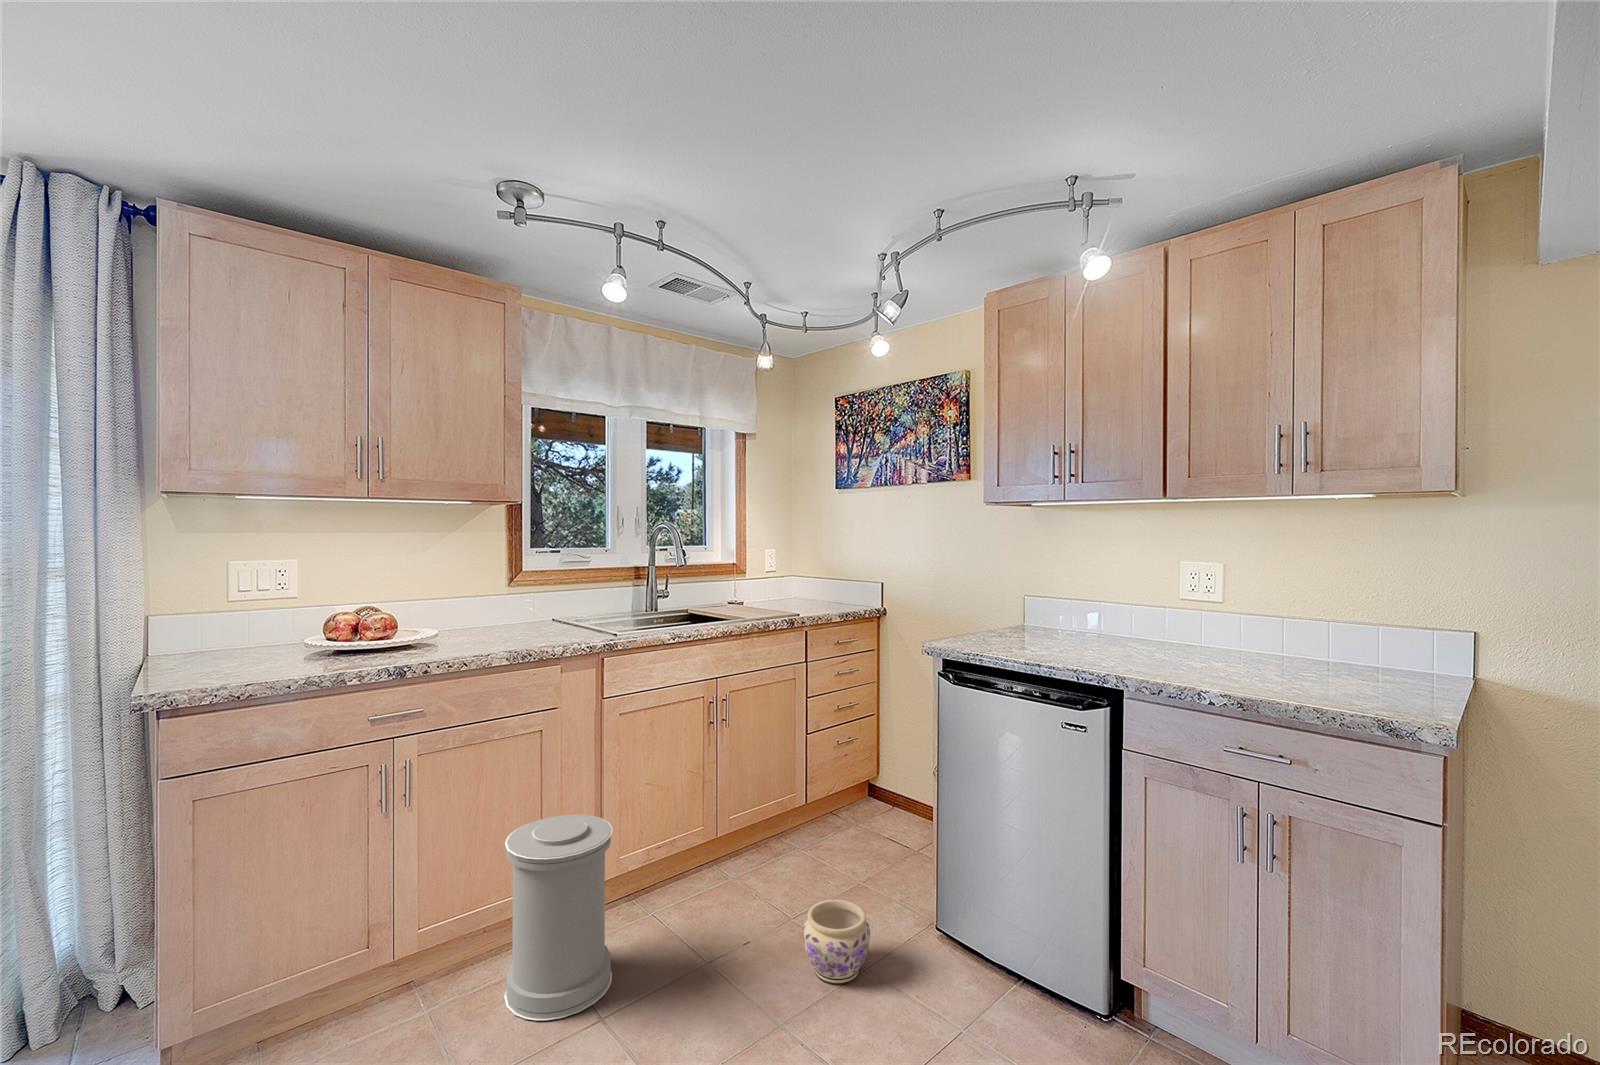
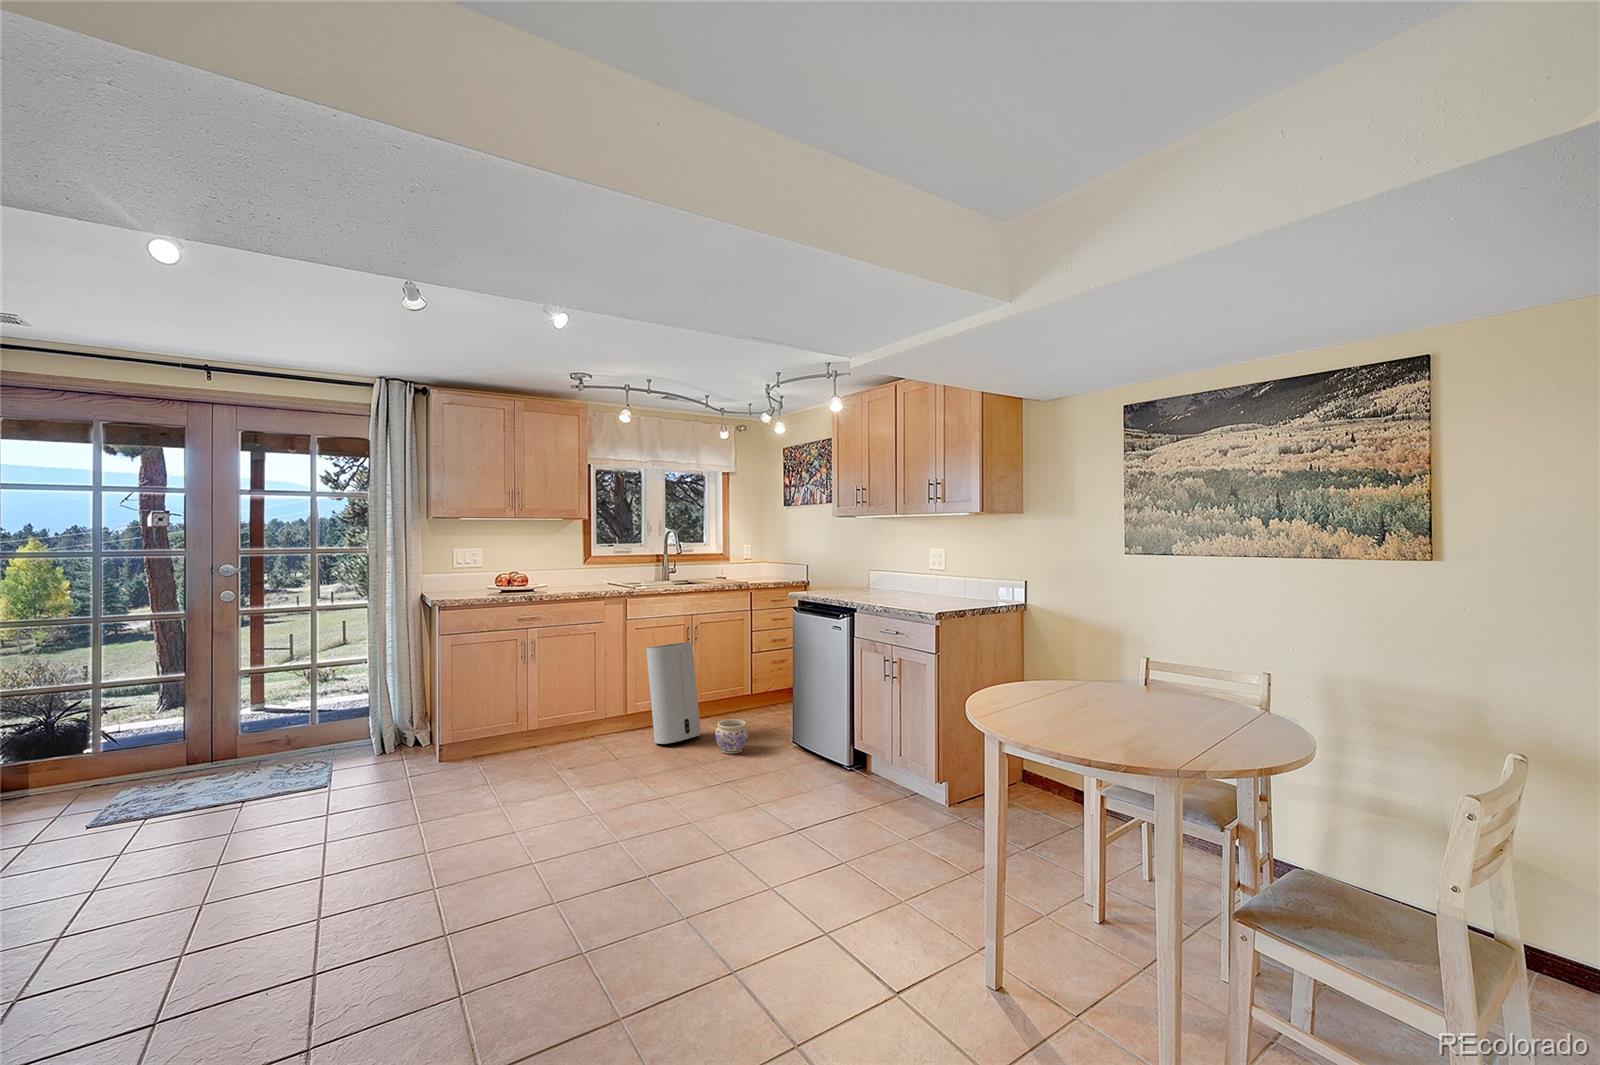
air purifier: none [650,739,755,962] -> present [647,642,701,744]
trash can: present [504,815,612,1020] -> none [575,672,626,756]

